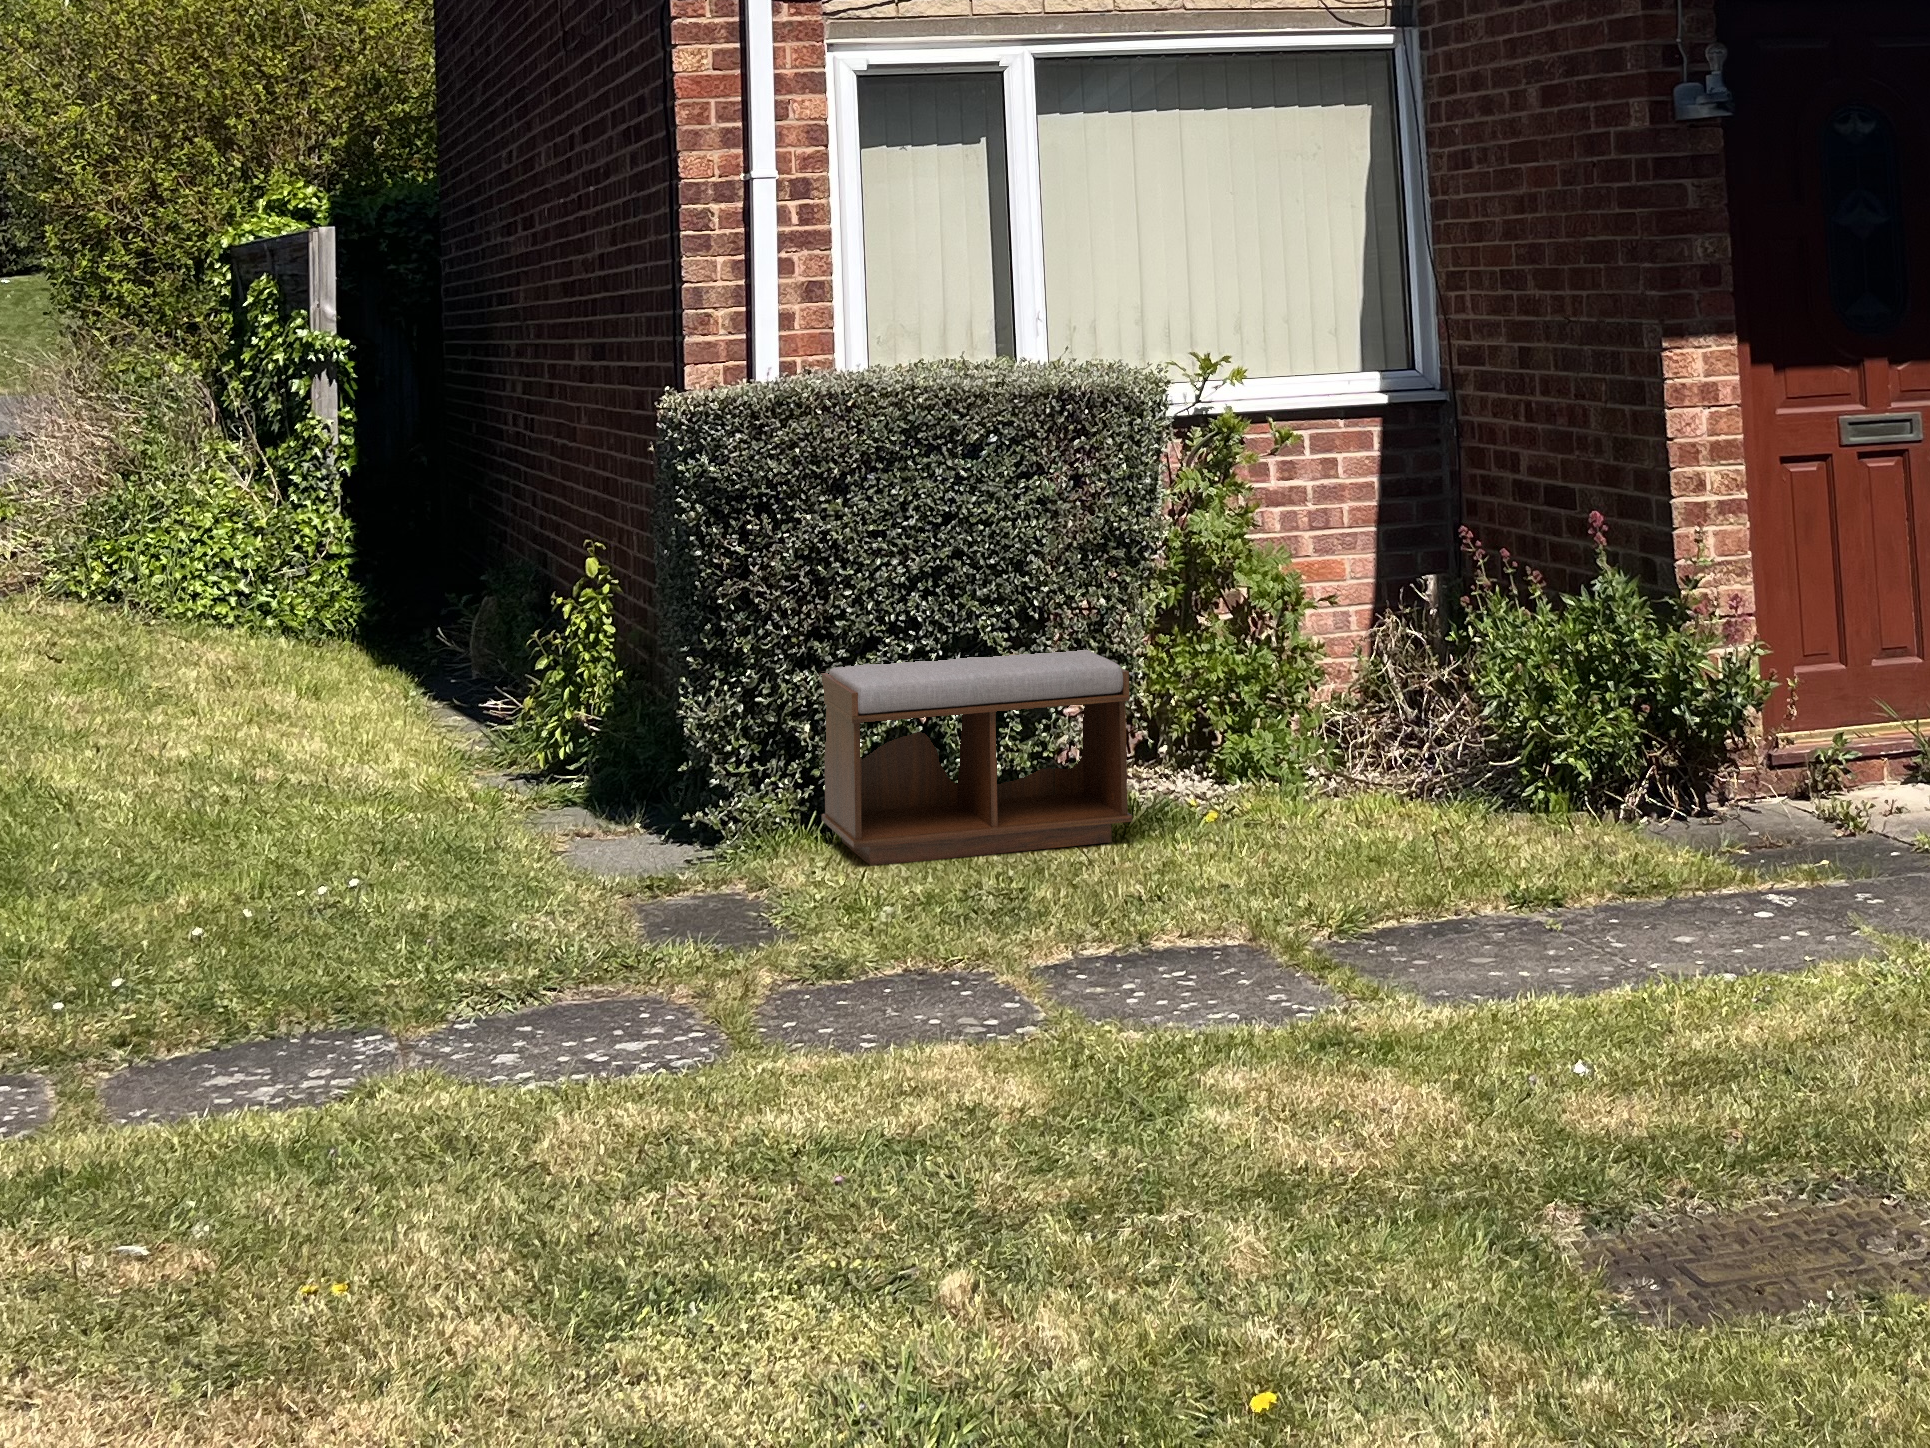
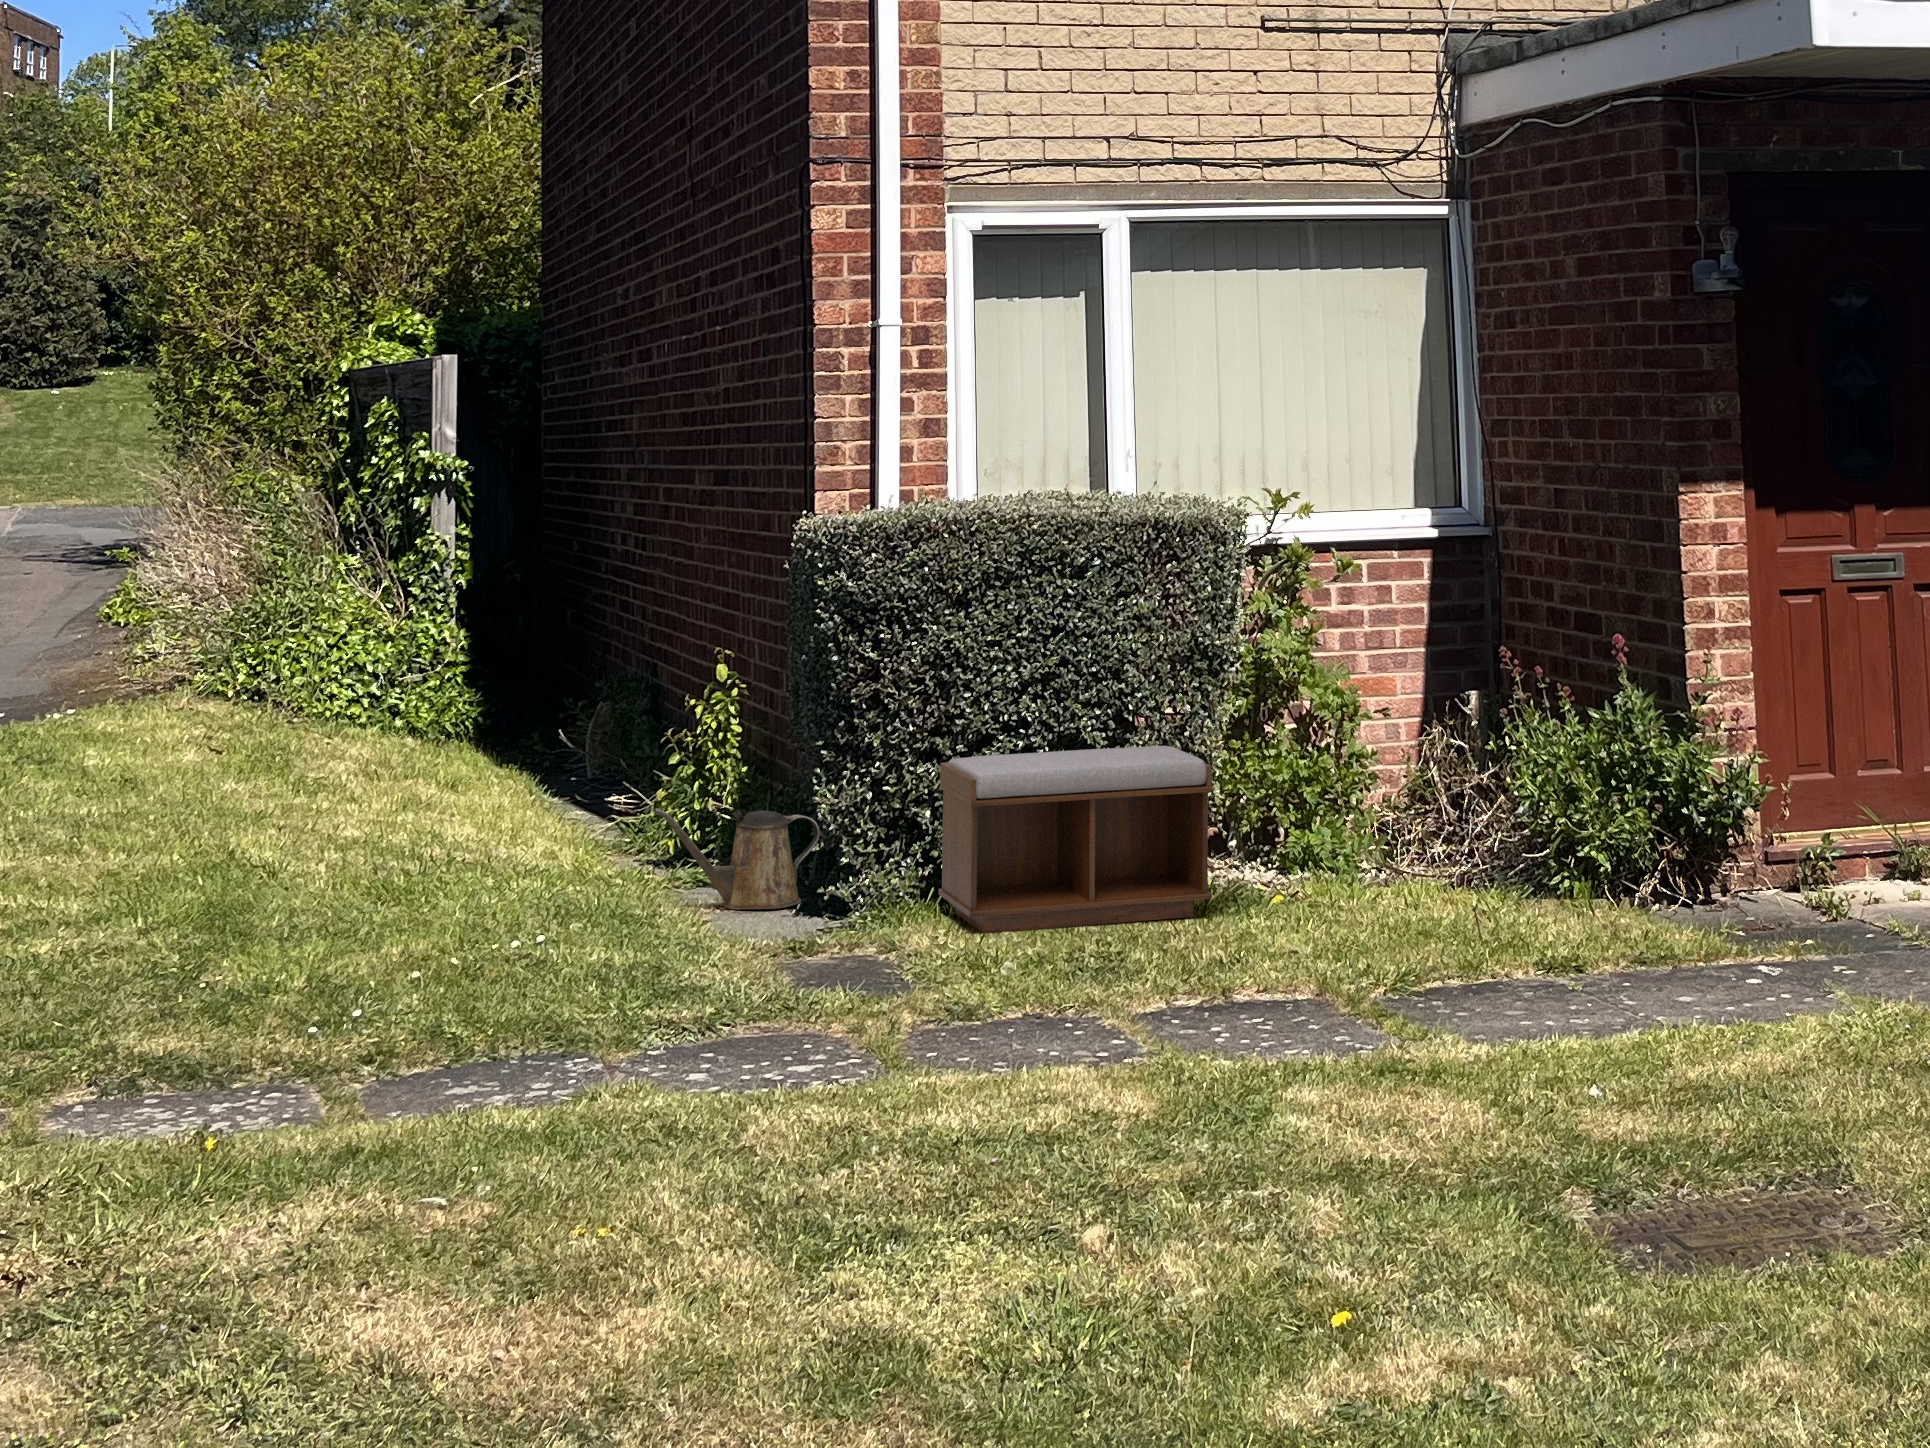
watering can: none [497,728,687,841] -> present [654,809,820,910]

